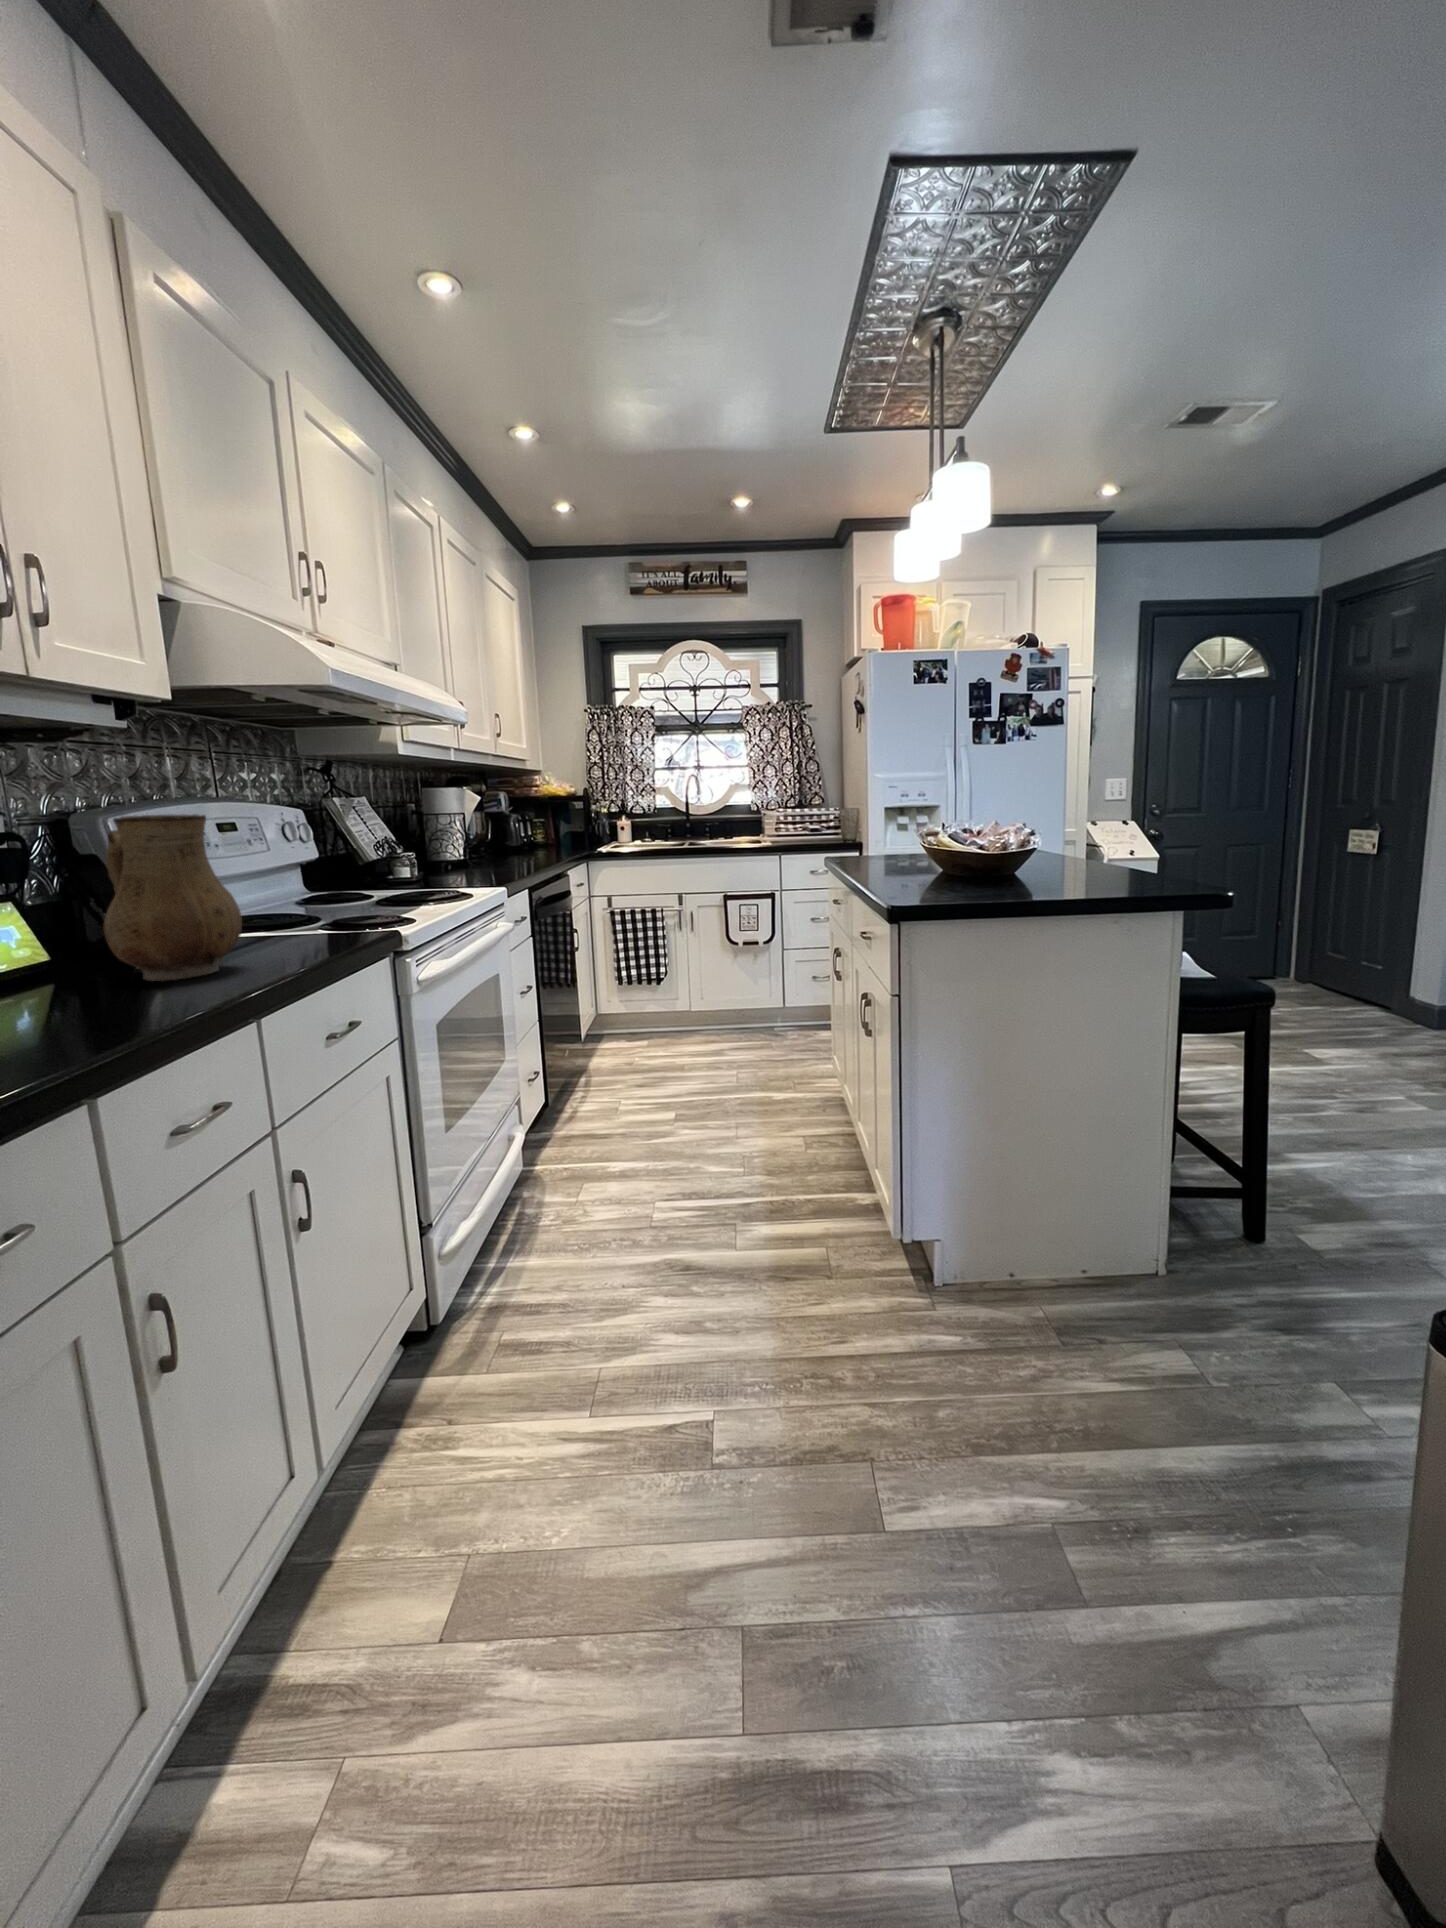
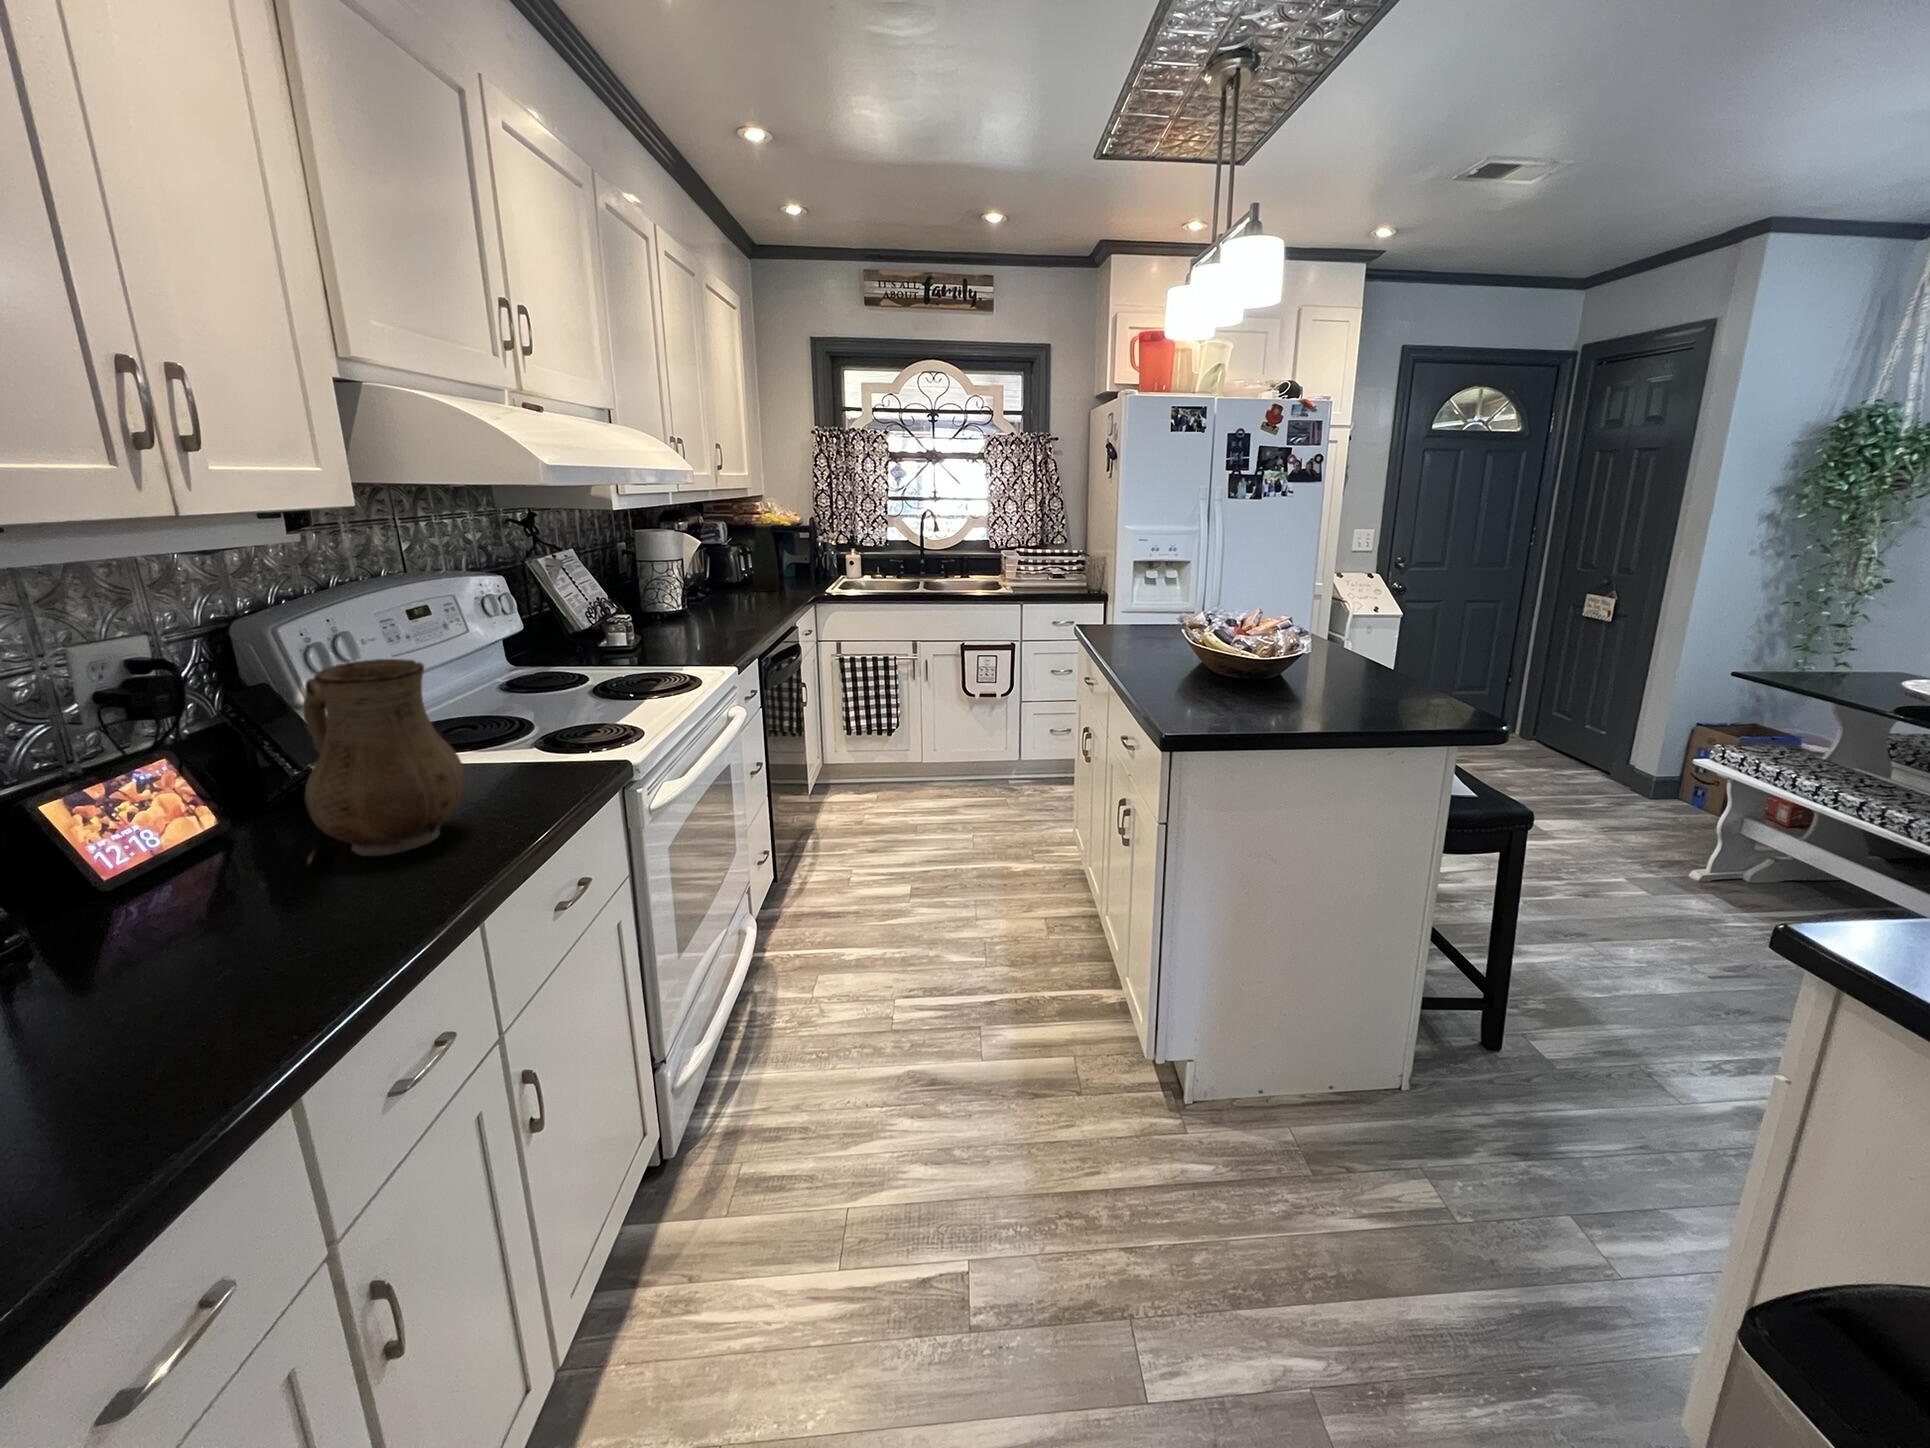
bottle: none [530,793,555,854] -> present [752,524,779,592]

